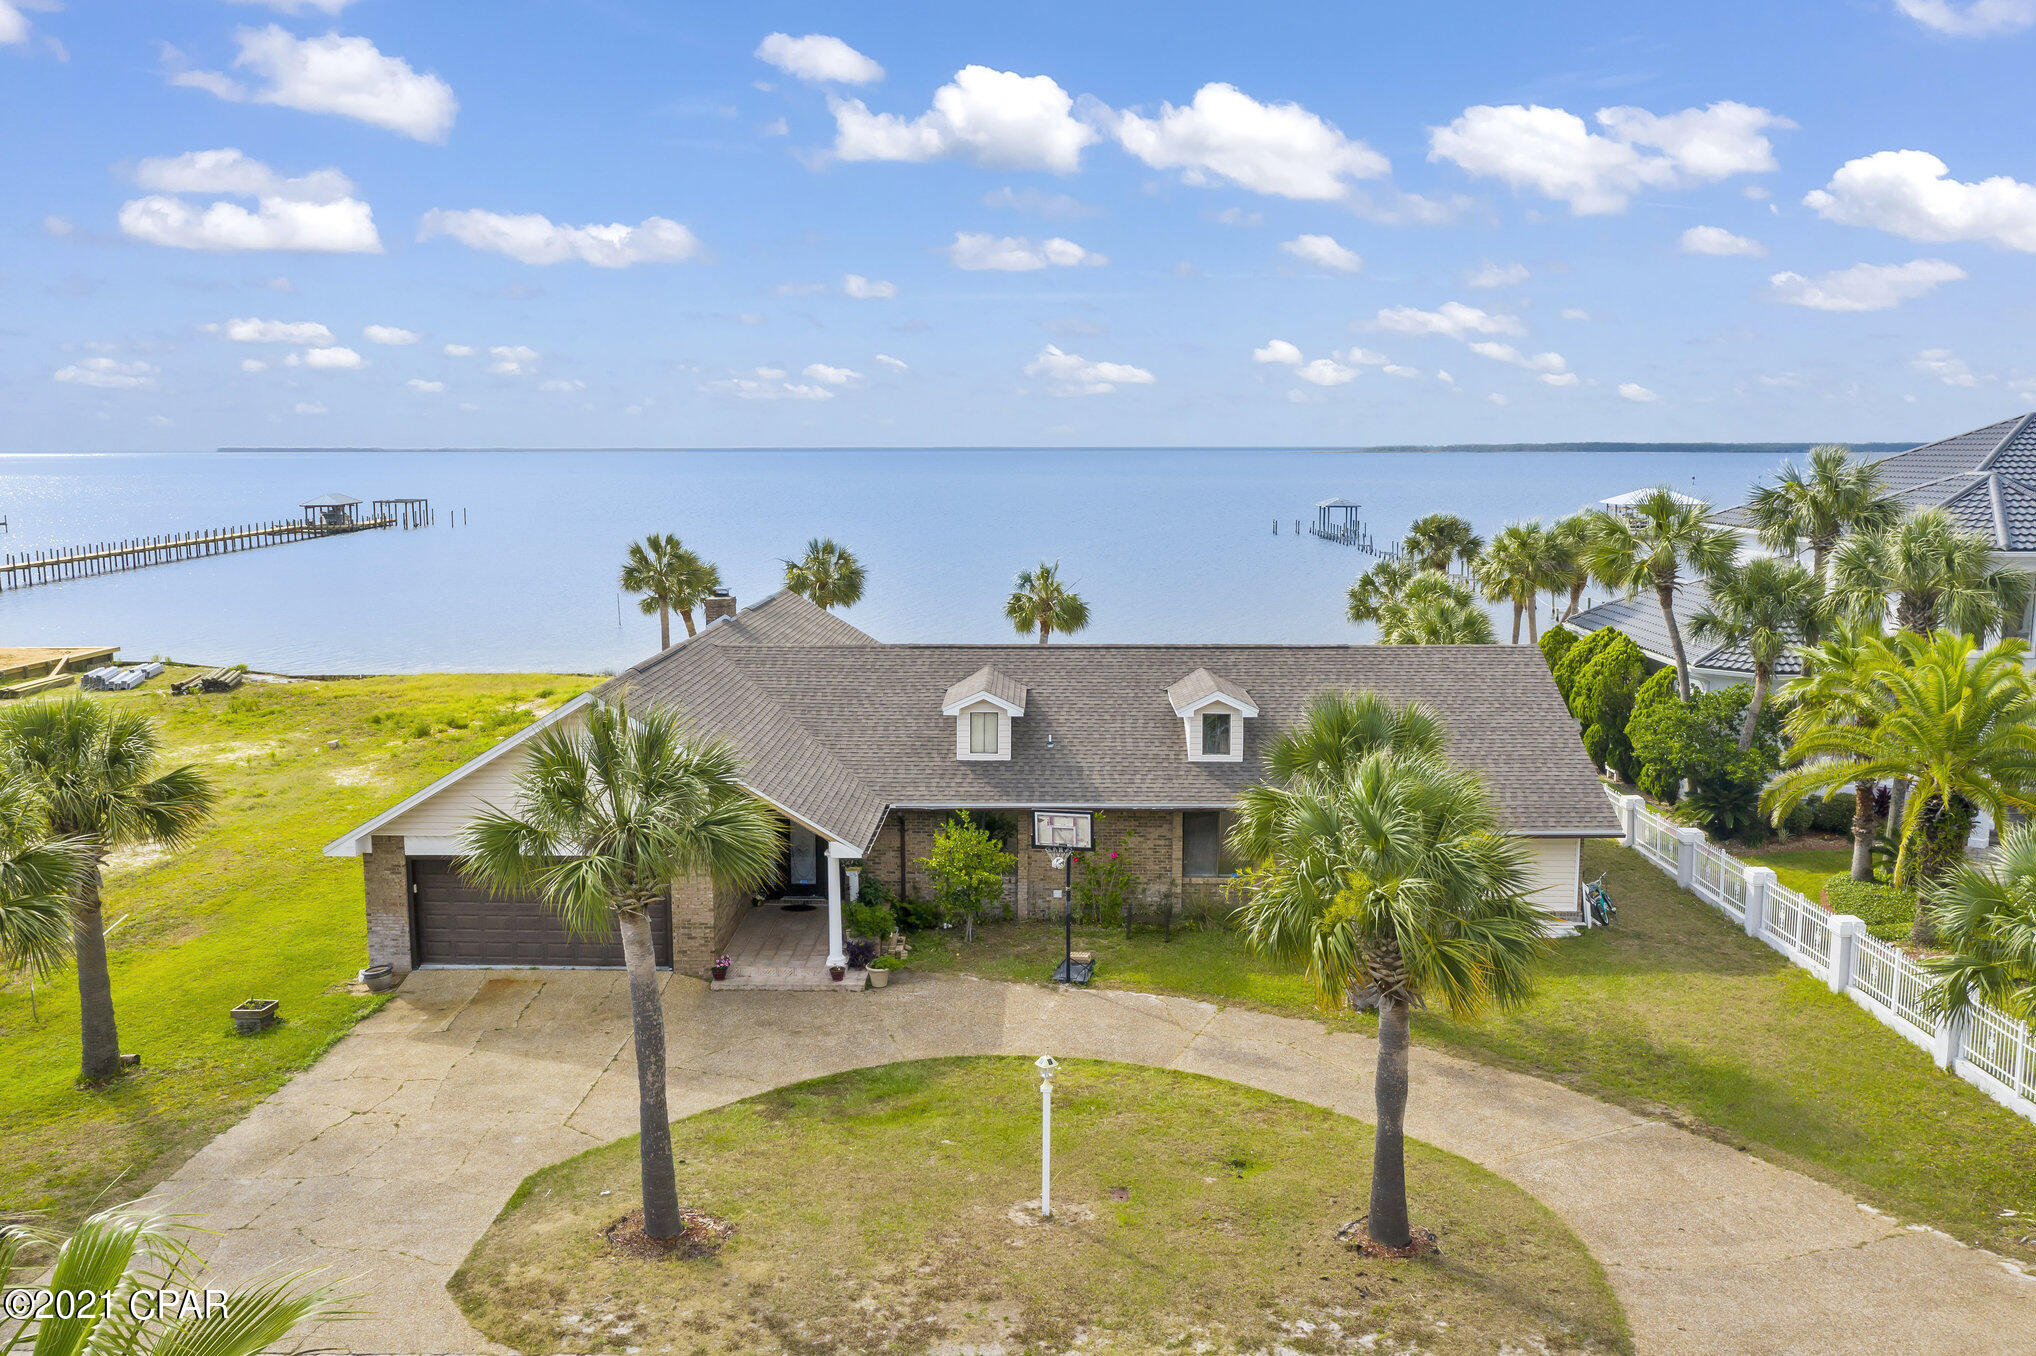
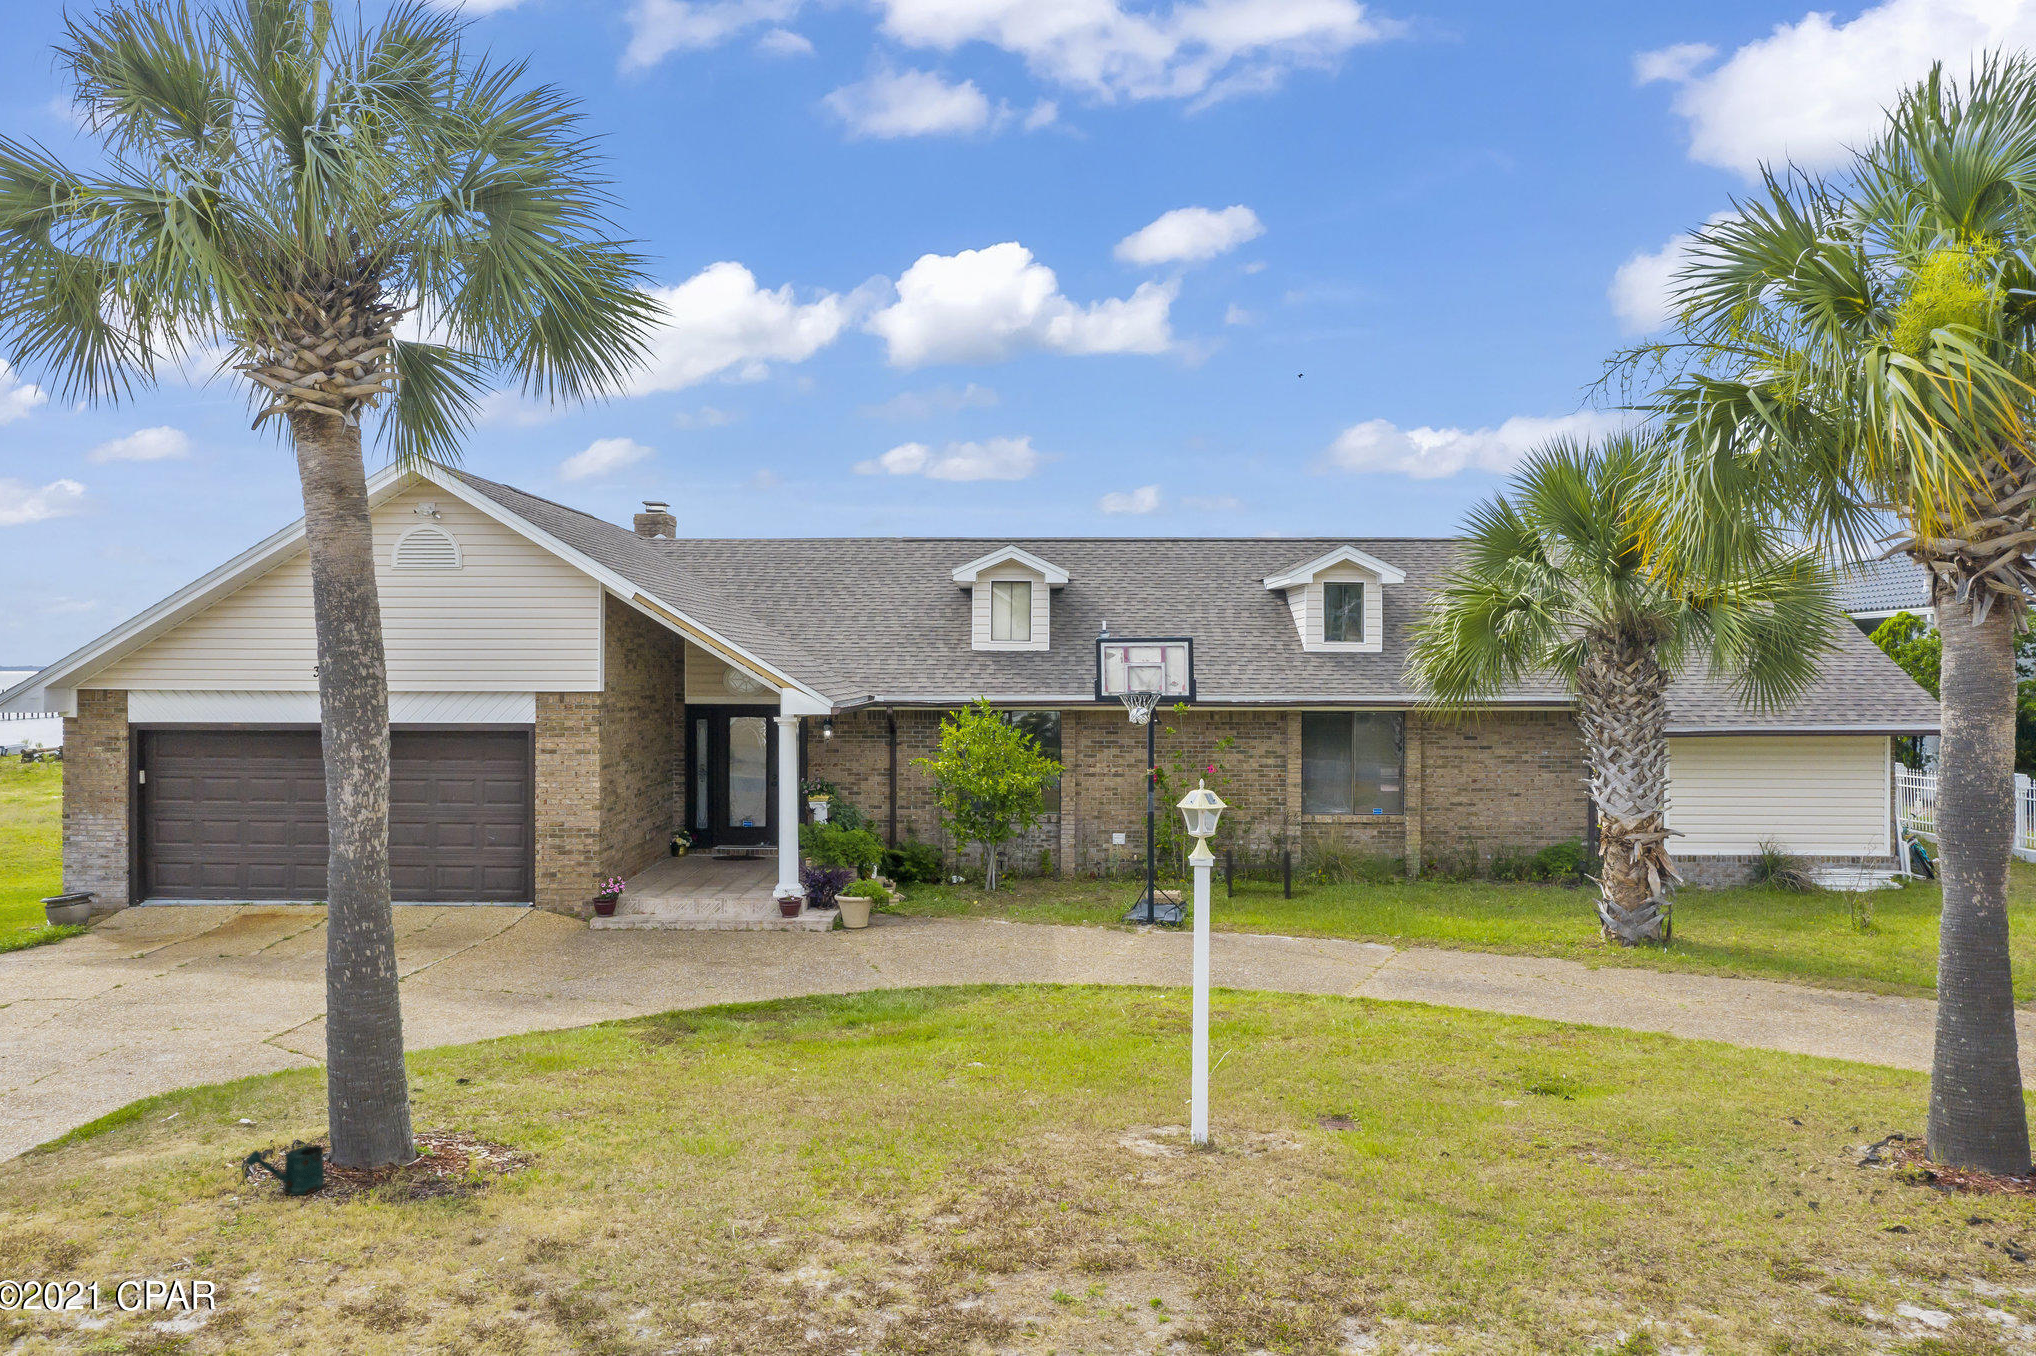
watering can: none [614,1223,648,1252] -> present [247,1136,335,1195]

